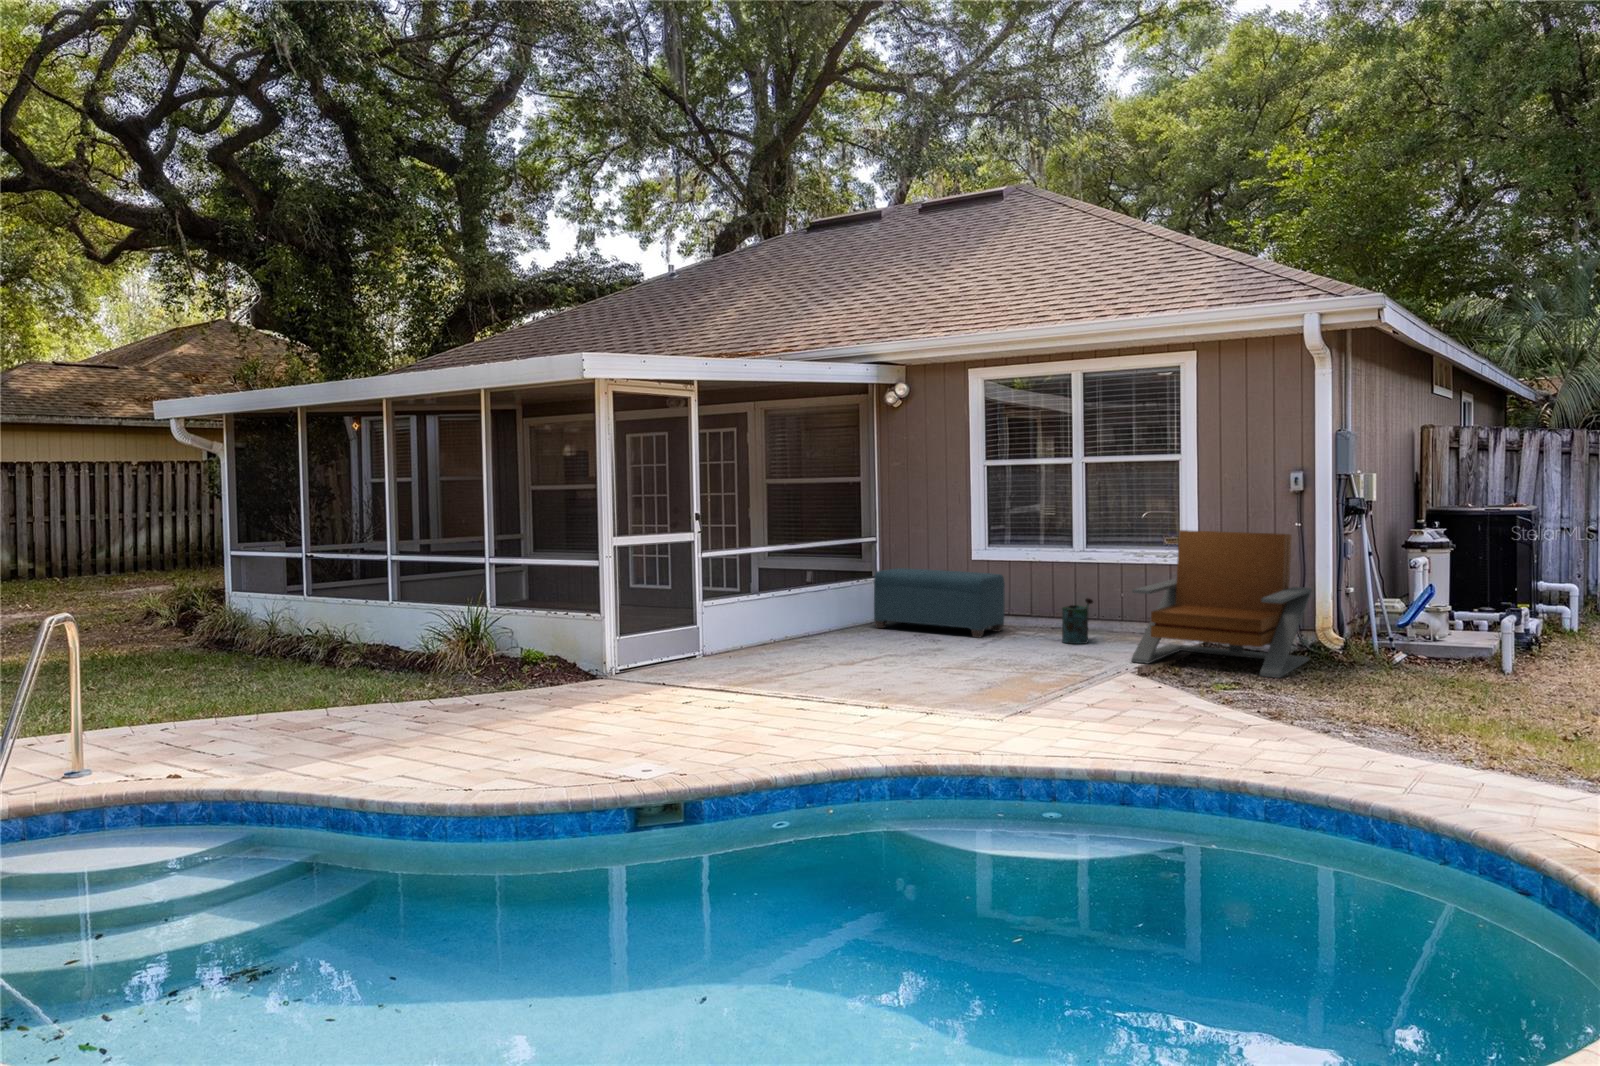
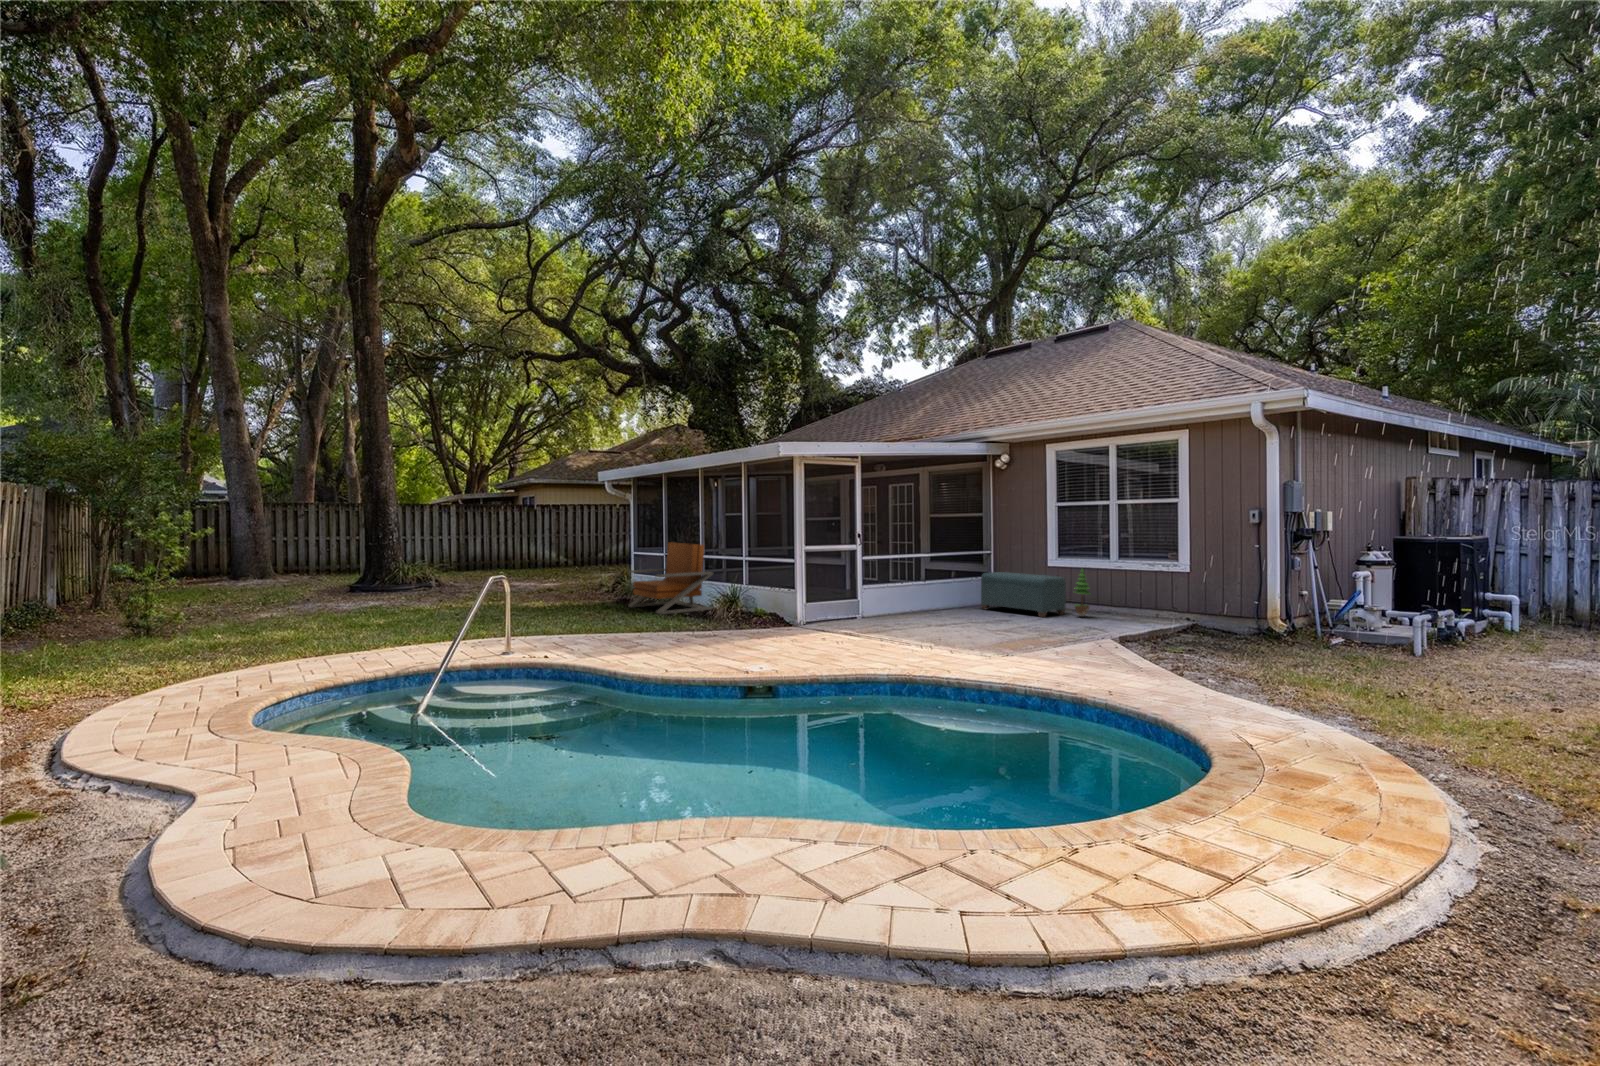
lounge chair: present [1131,530,1312,678] -> present [629,542,713,614]
potted tree: none [1018,558,1046,634] -> present [1074,569,1091,617]
watering can: present [1062,598,1093,644] -> none [1094,594,1122,624]

